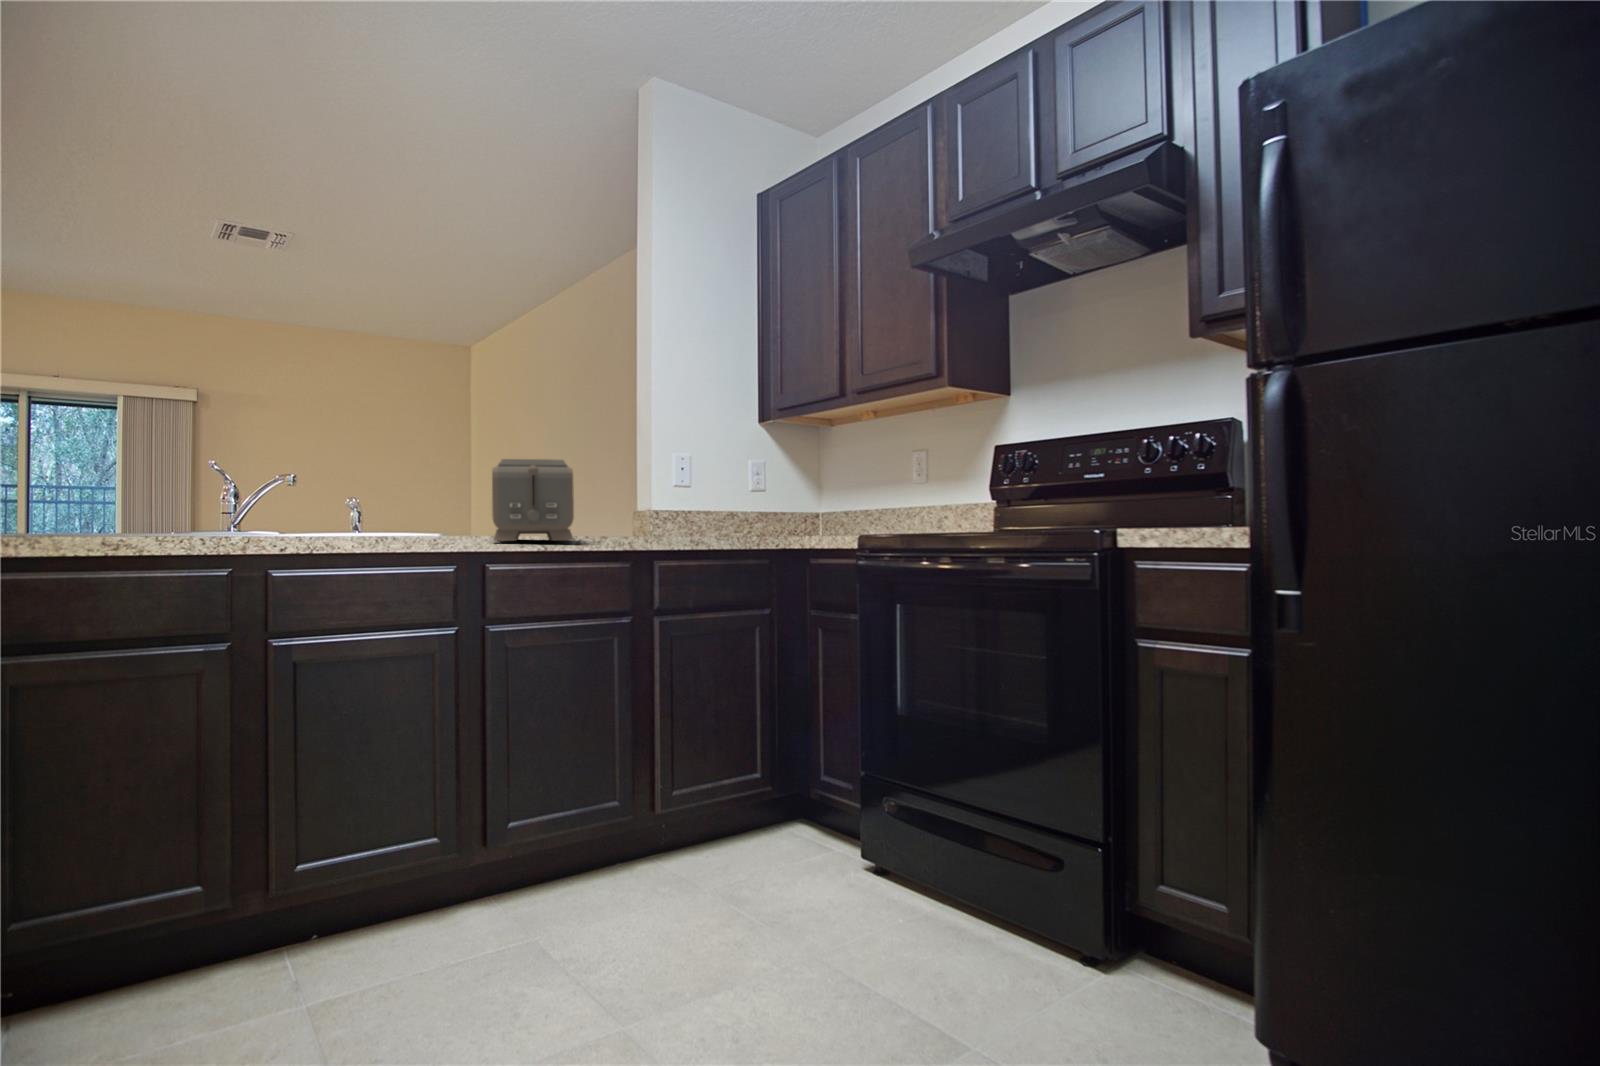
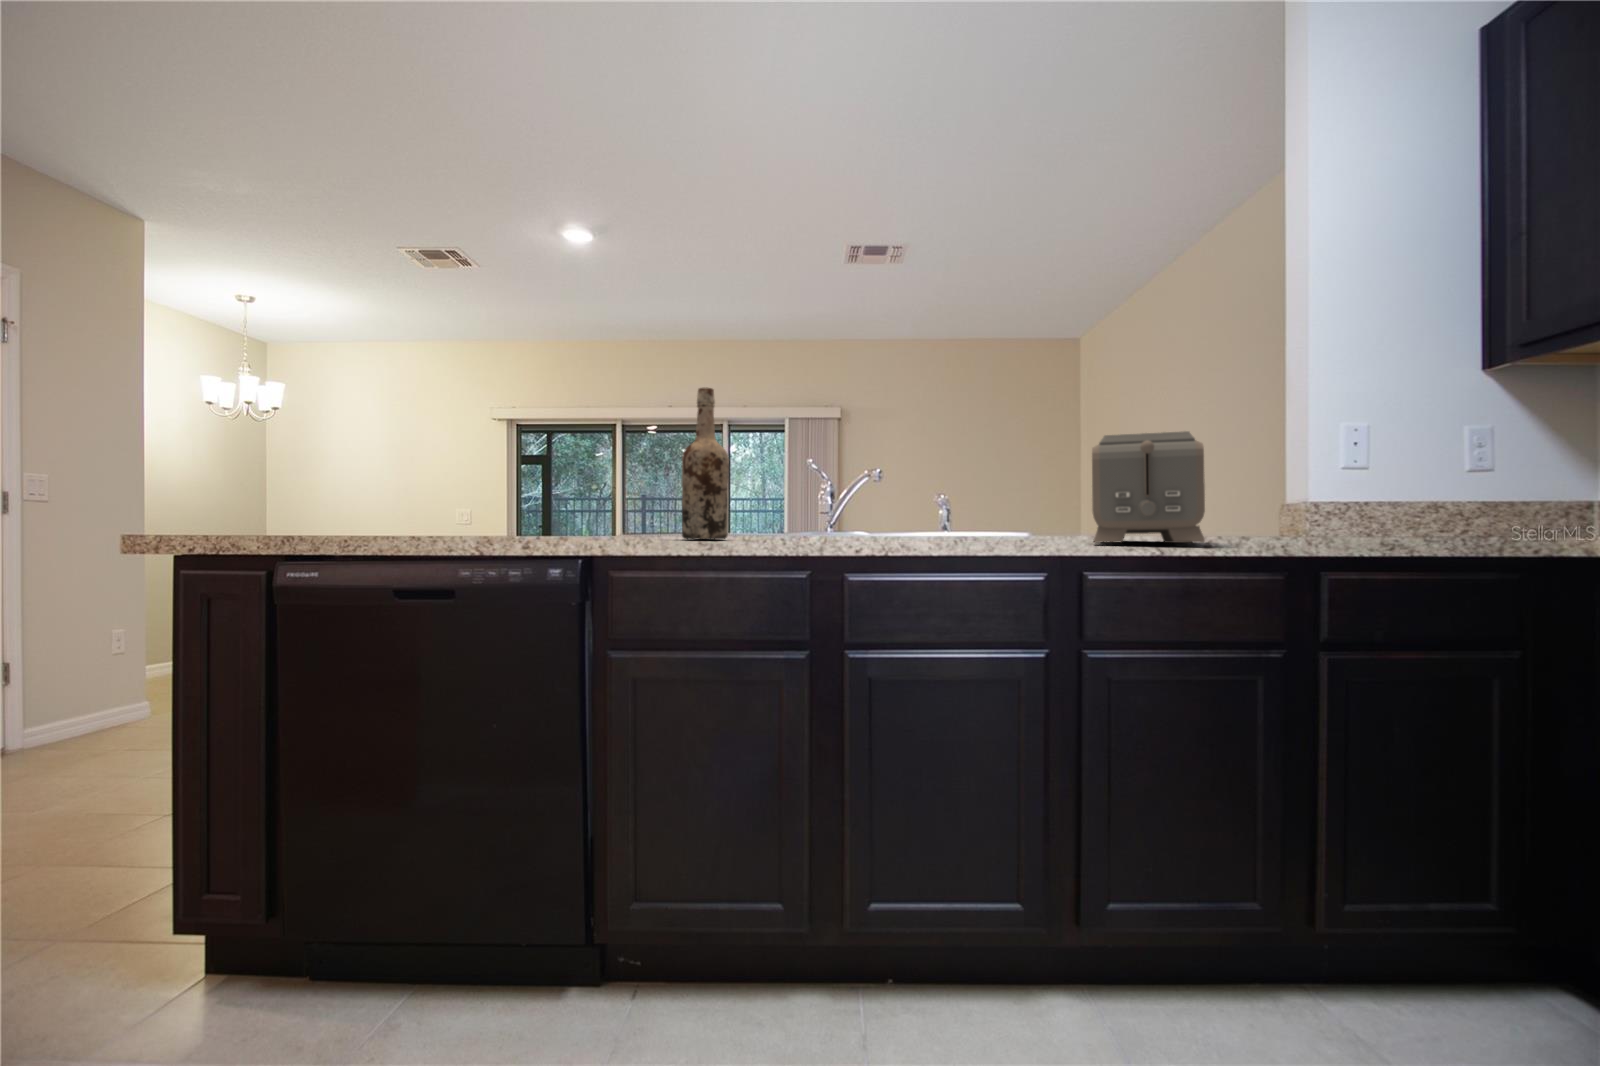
wine bottle: none [81,391,139,540] -> present [682,388,729,539]

